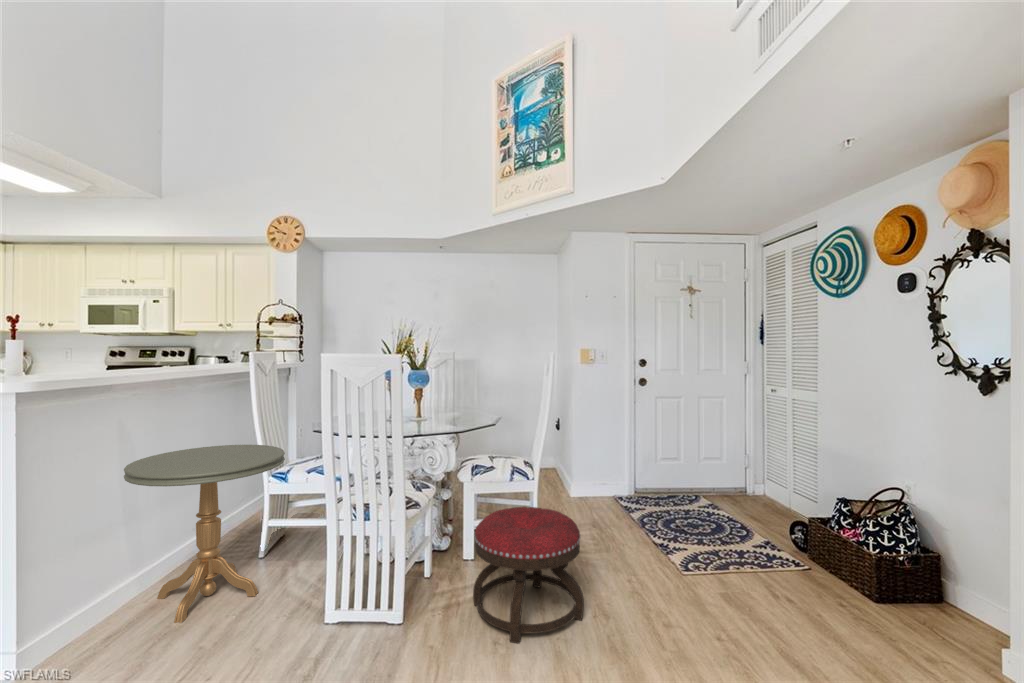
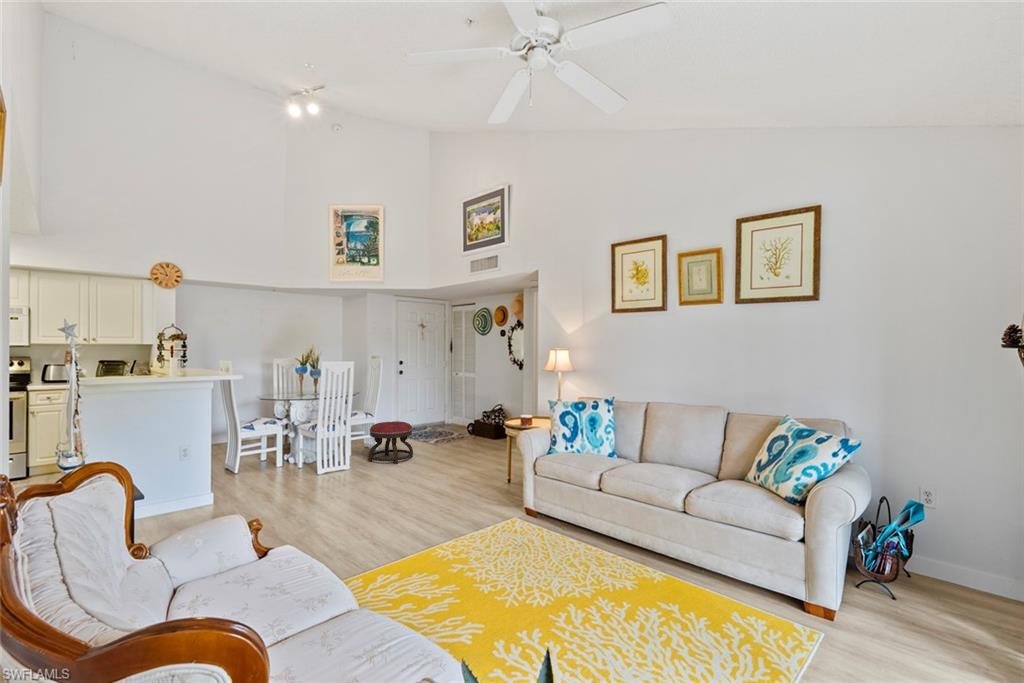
side table: present [124,445,285,623] -> none [200,409,278,487]

